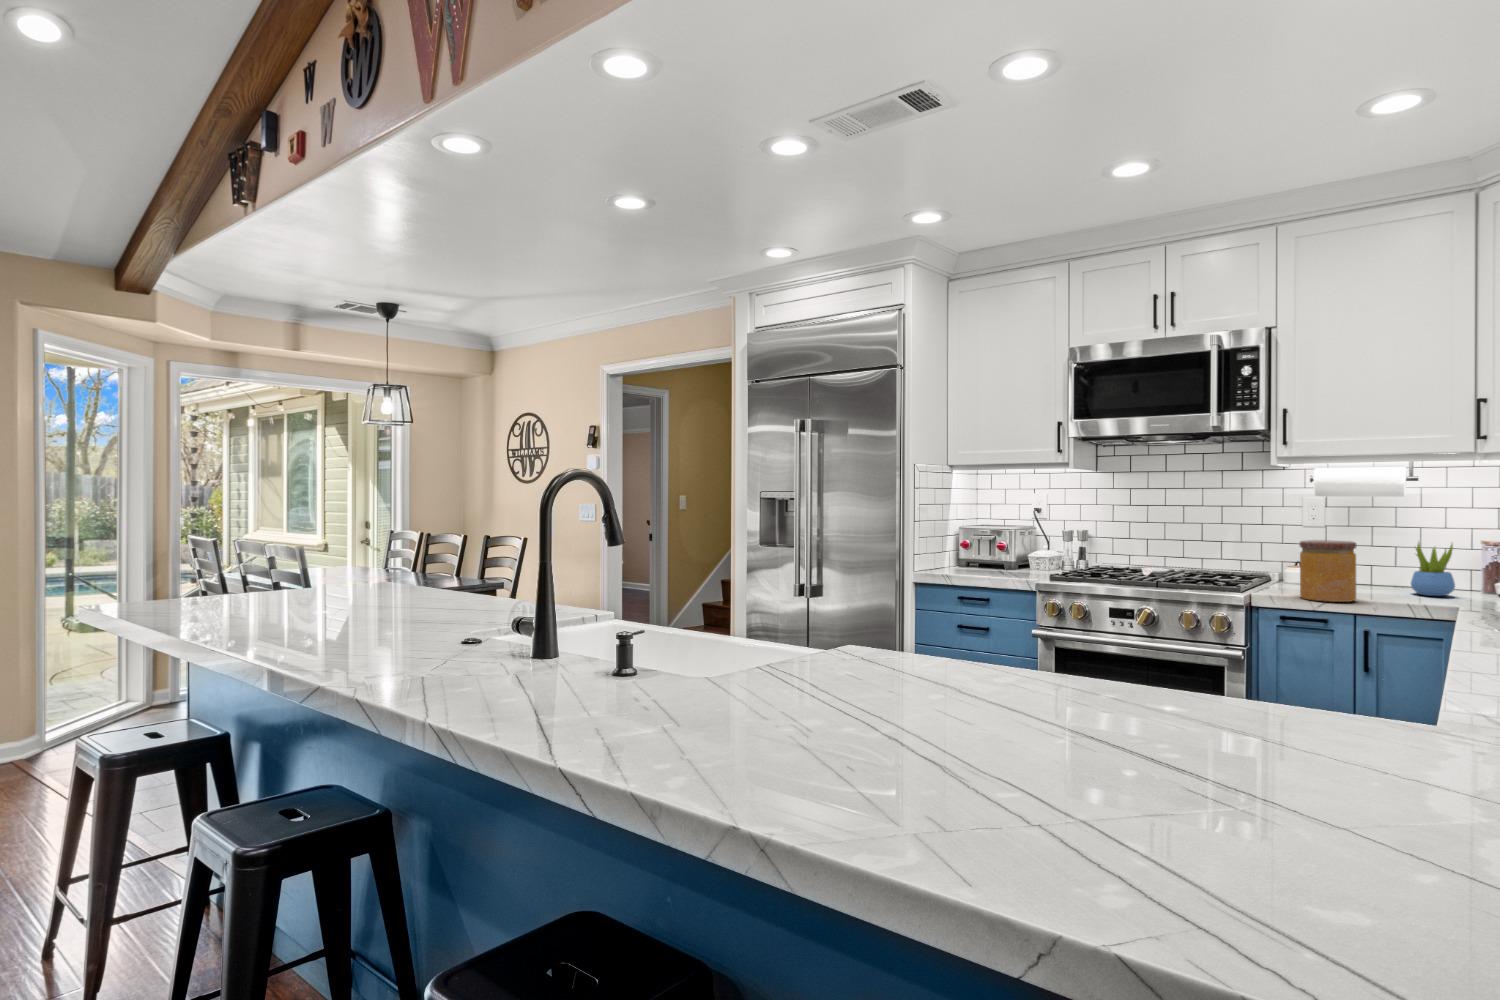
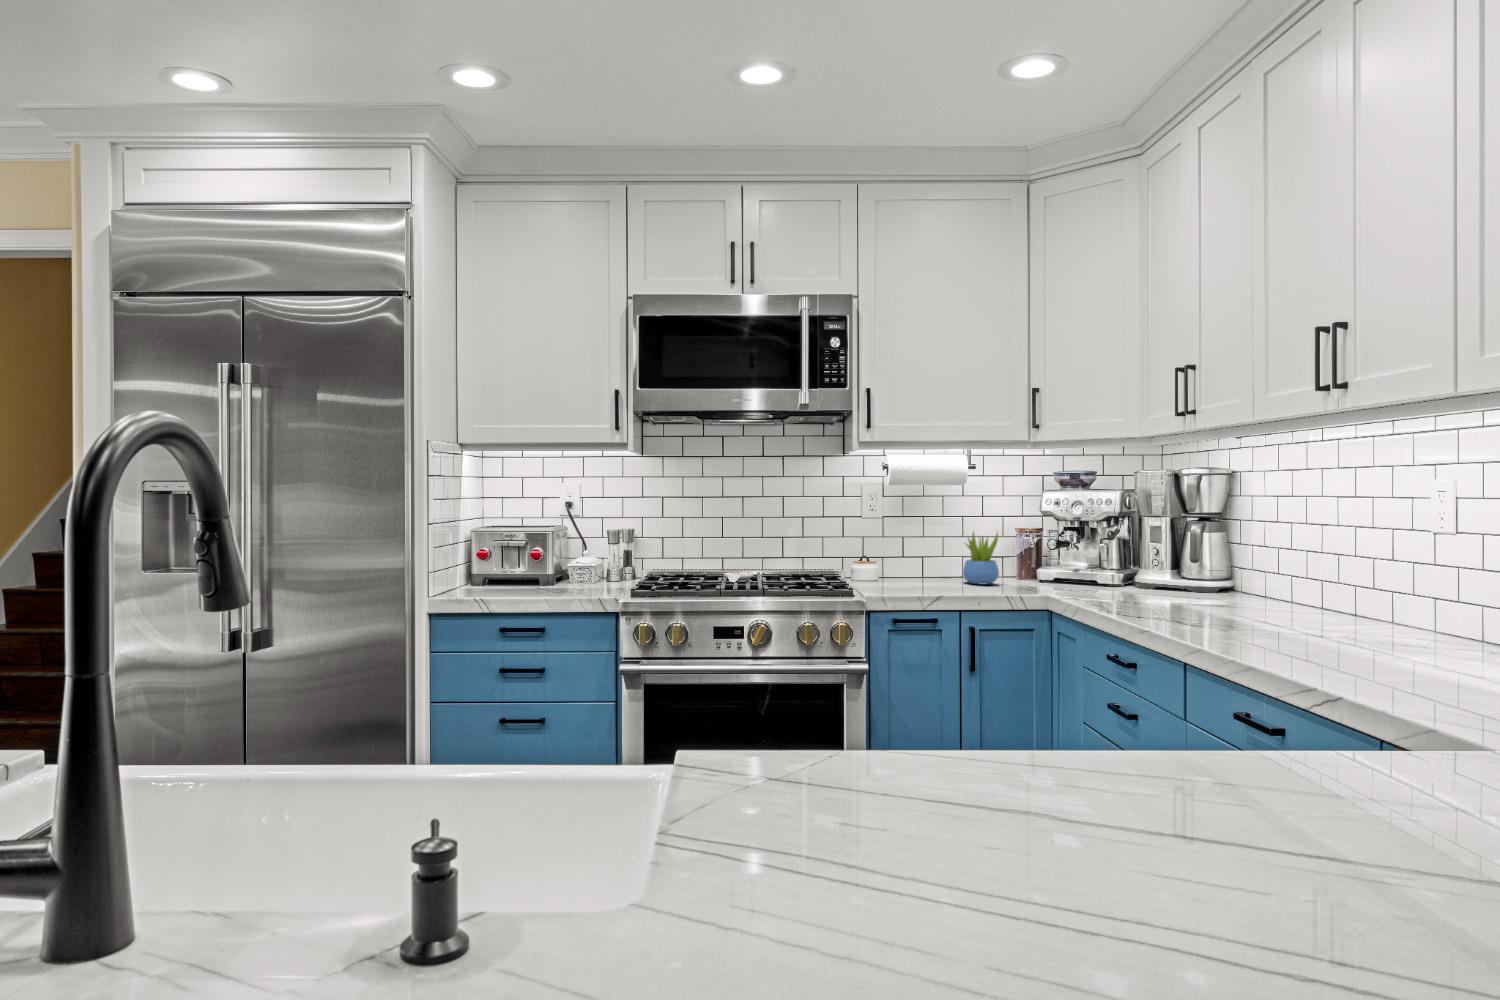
jar: present [1300,540,1357,602] -> none [902,532,955,598]

